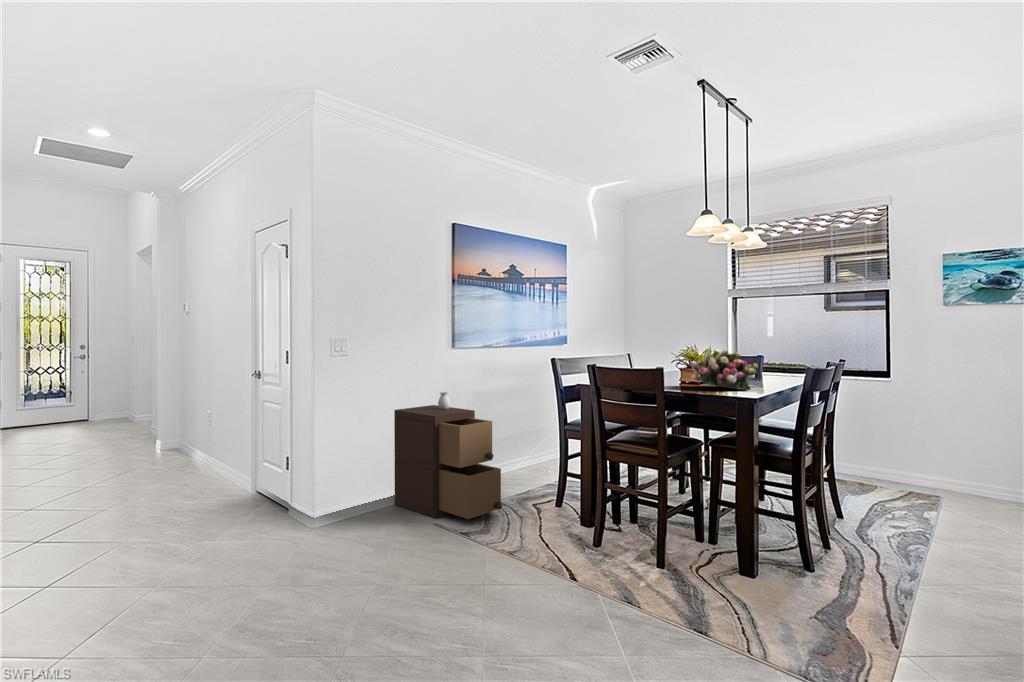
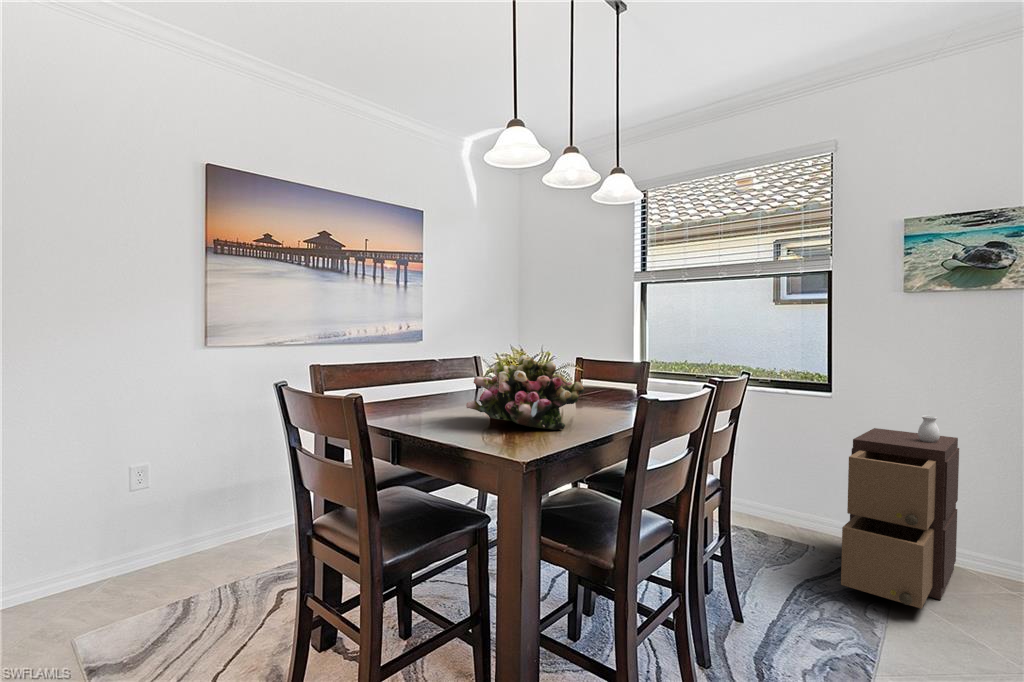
storage cabinet: present [394,392,502,519] -> present [841,416,959,609]

